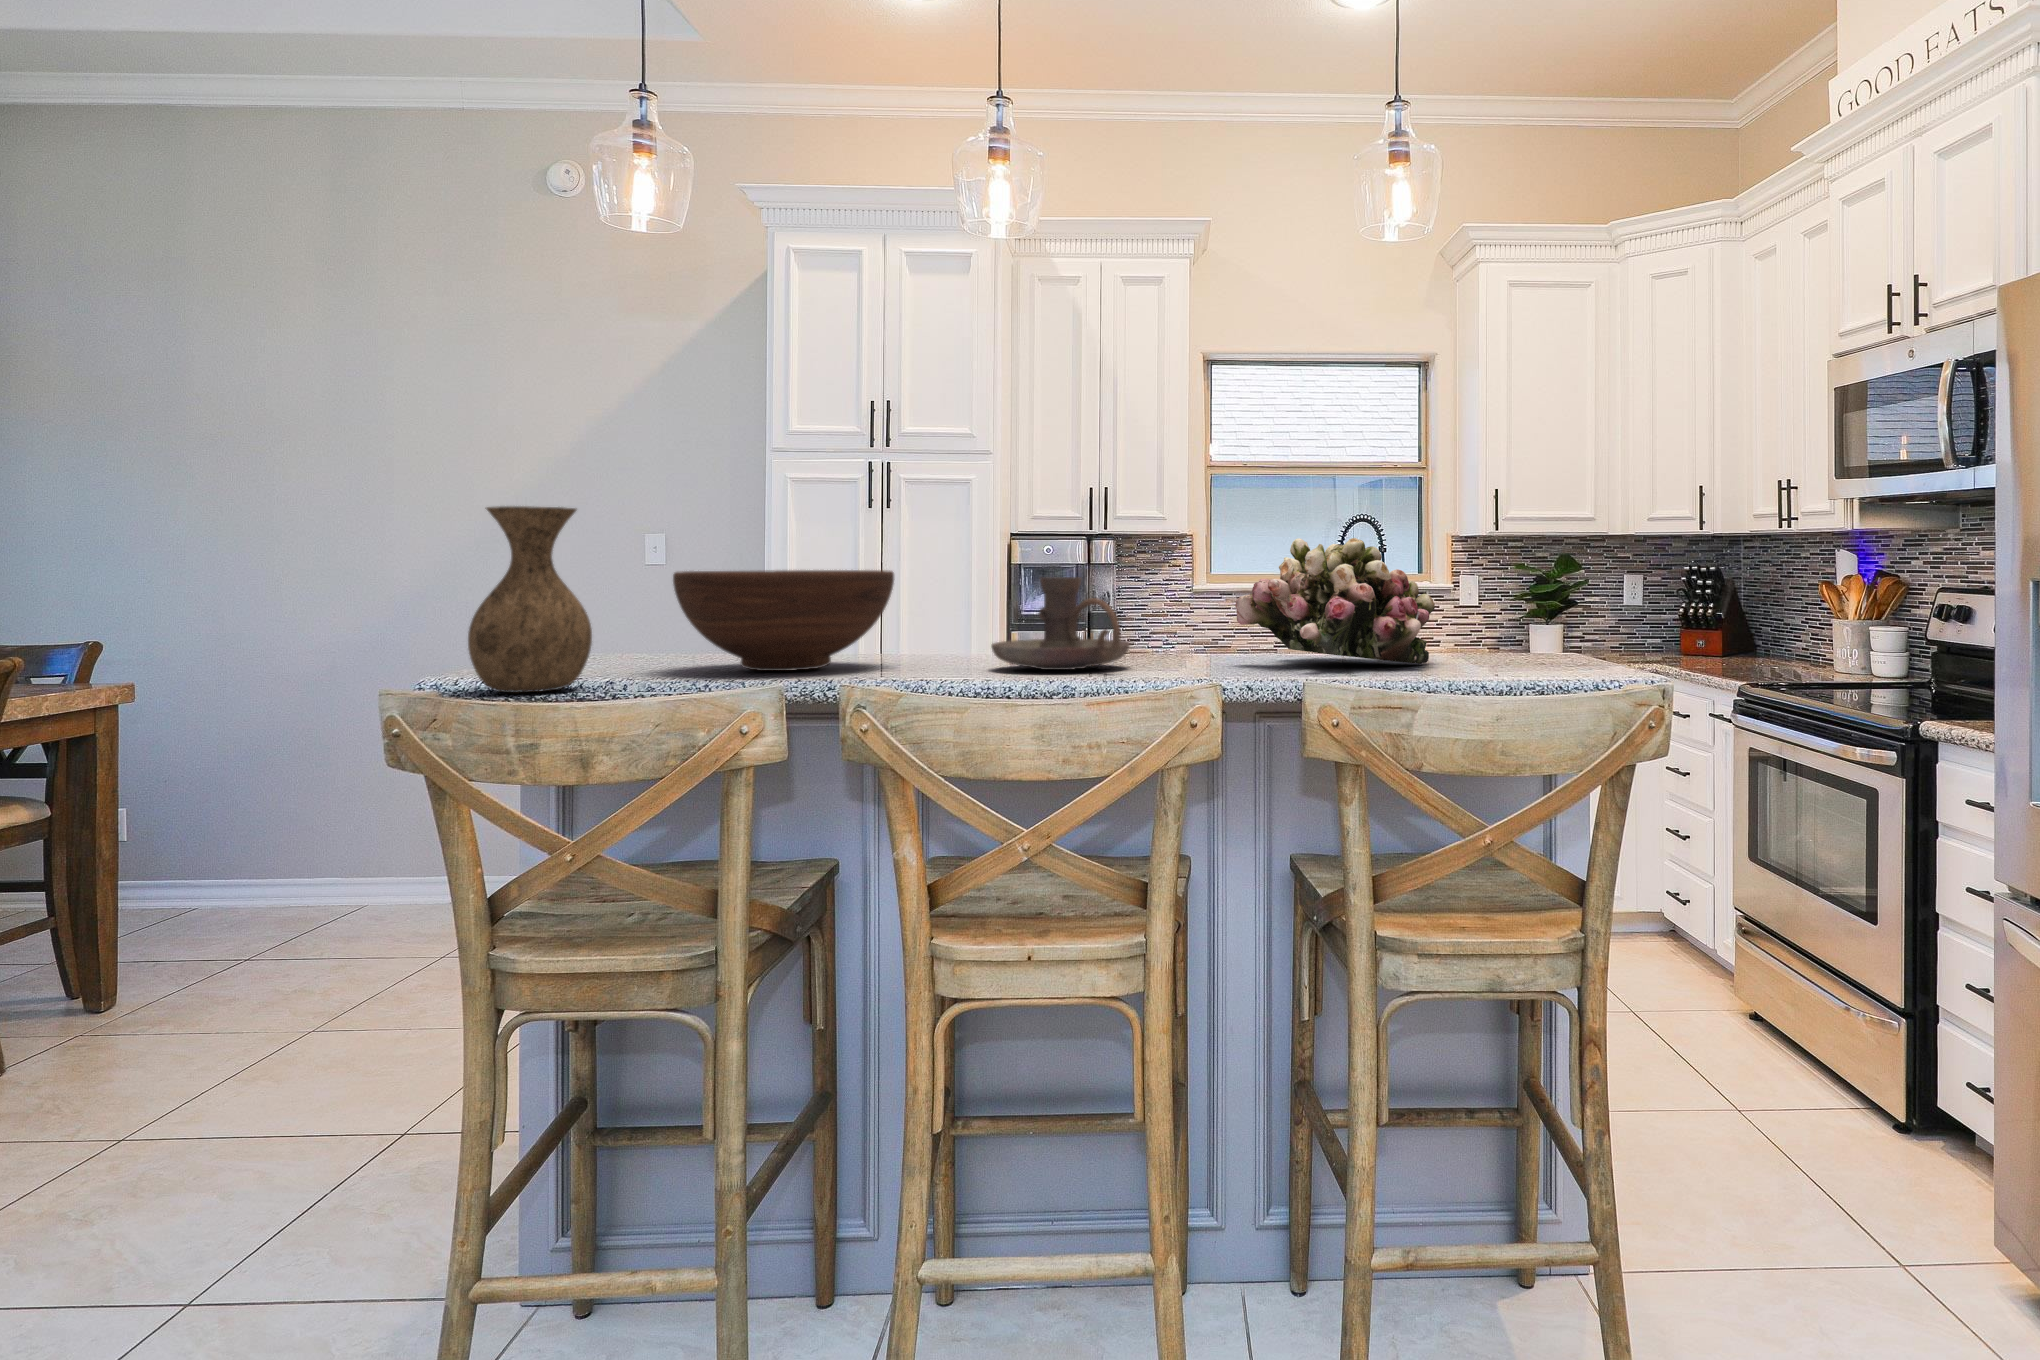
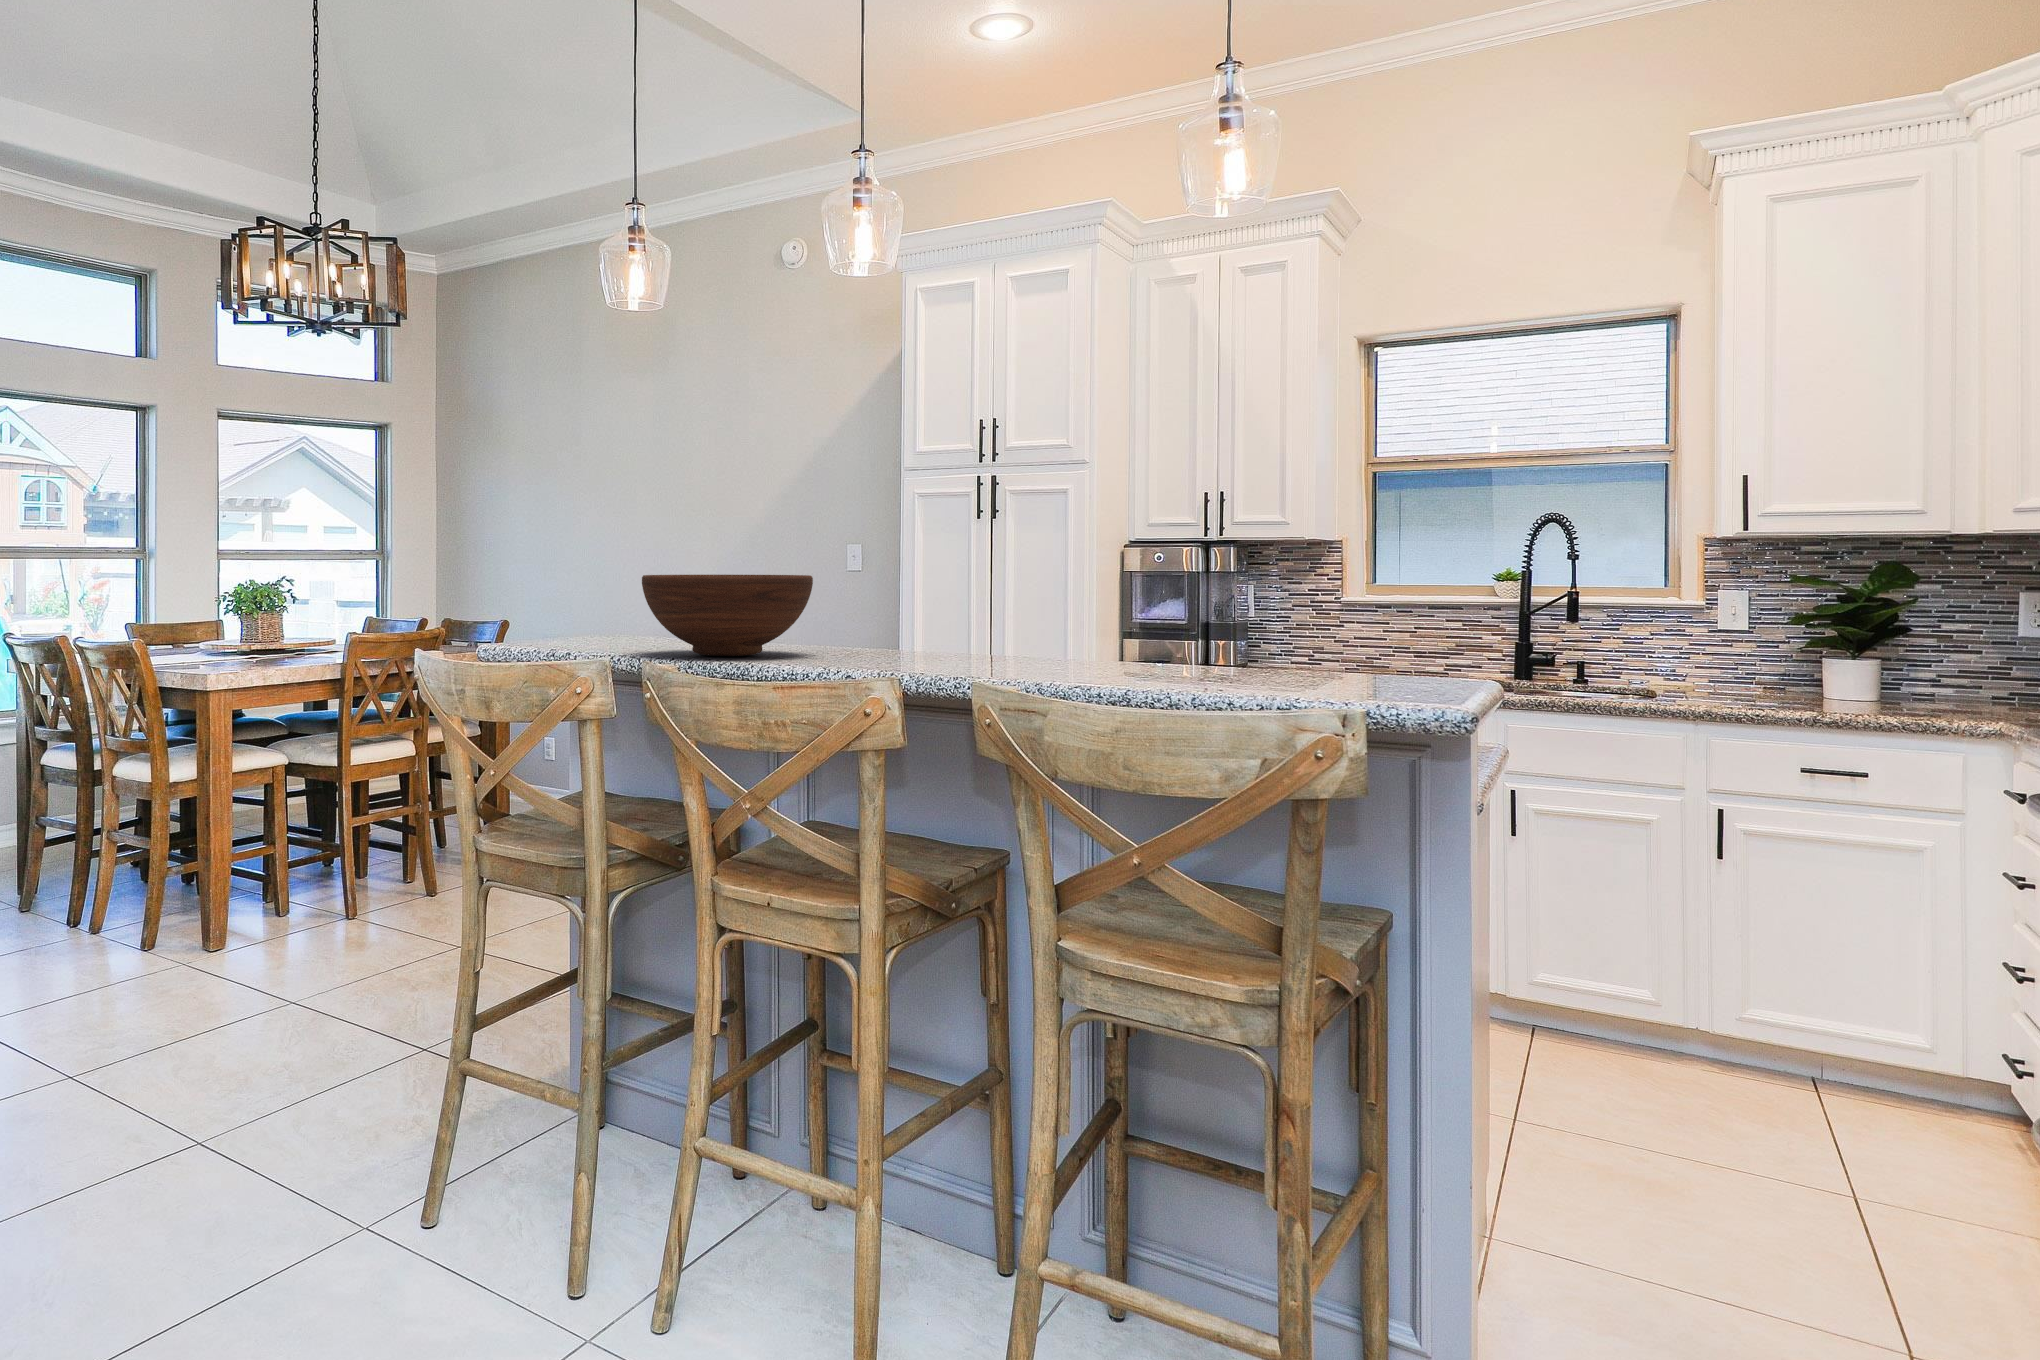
vase: present [468,506,592,693] -> none [474,528,554,659]
flower arrangement: present [1235,538,1435,664] -> none [1068,547,1288,683]
candle holder: present [991,577,1129,670] -> none [852,583,978,667]

